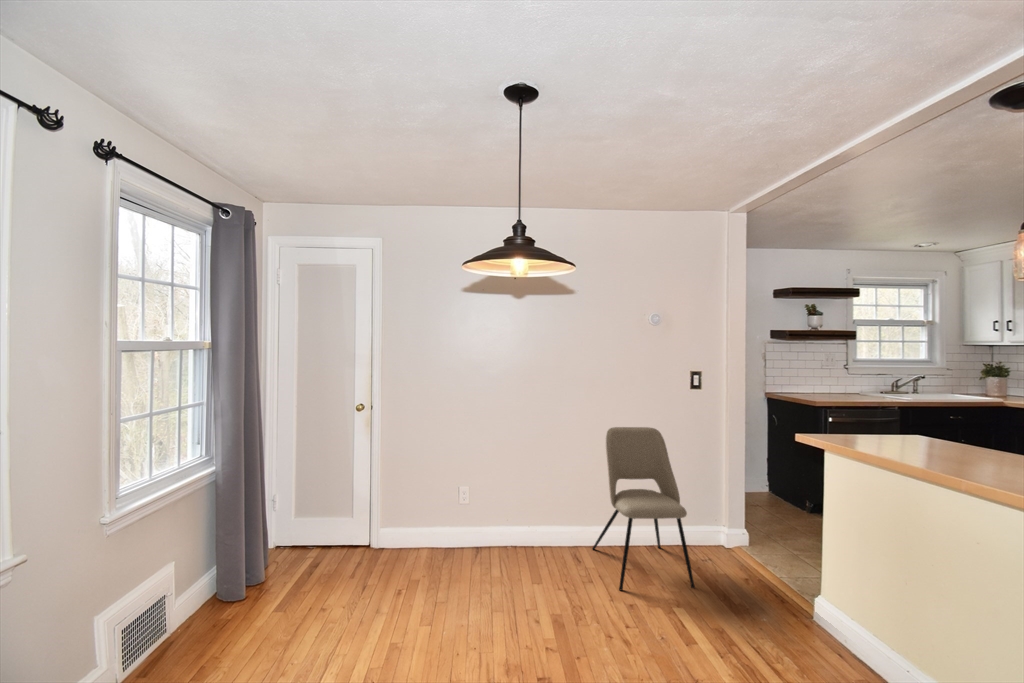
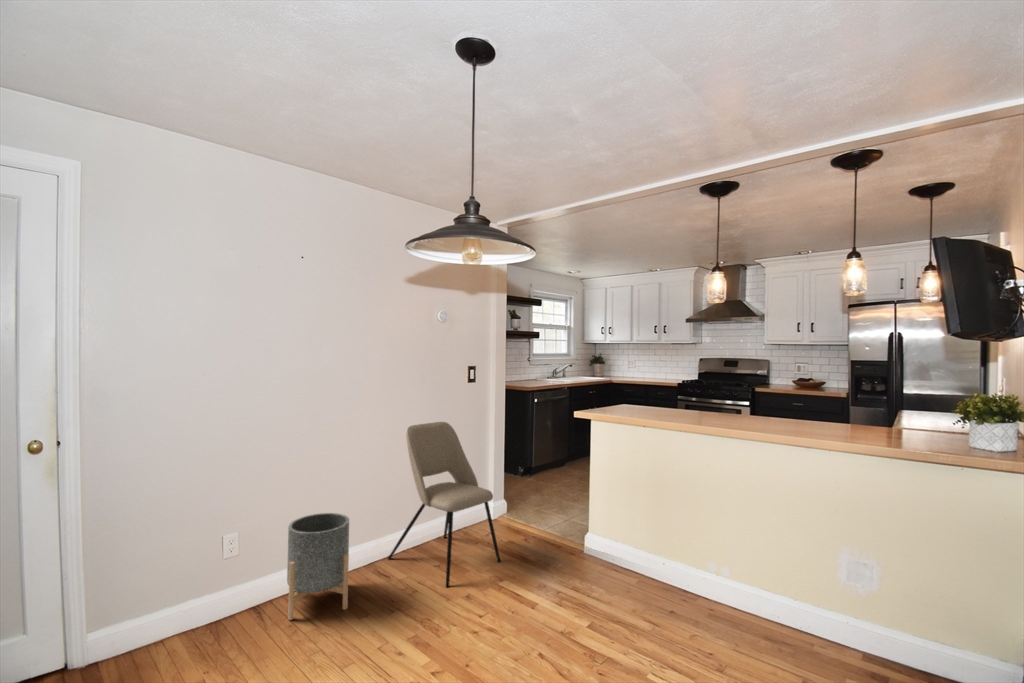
planter: none [488,490,543,575] -> present [287,513,349,620]

